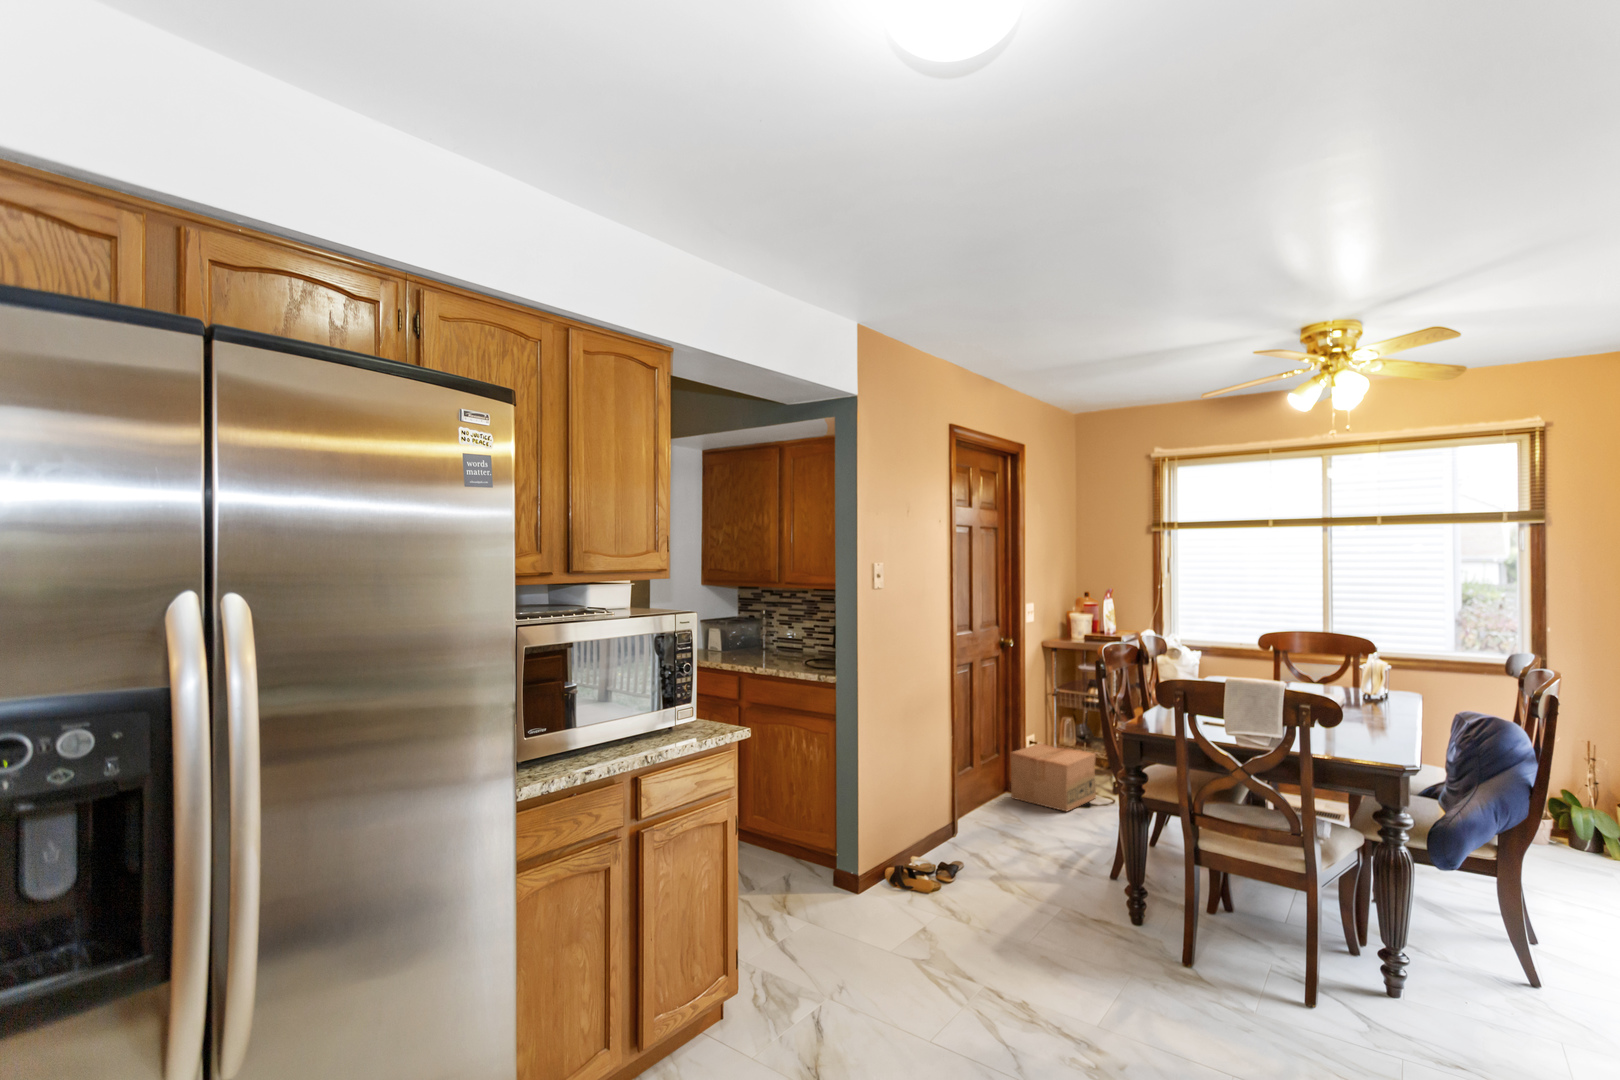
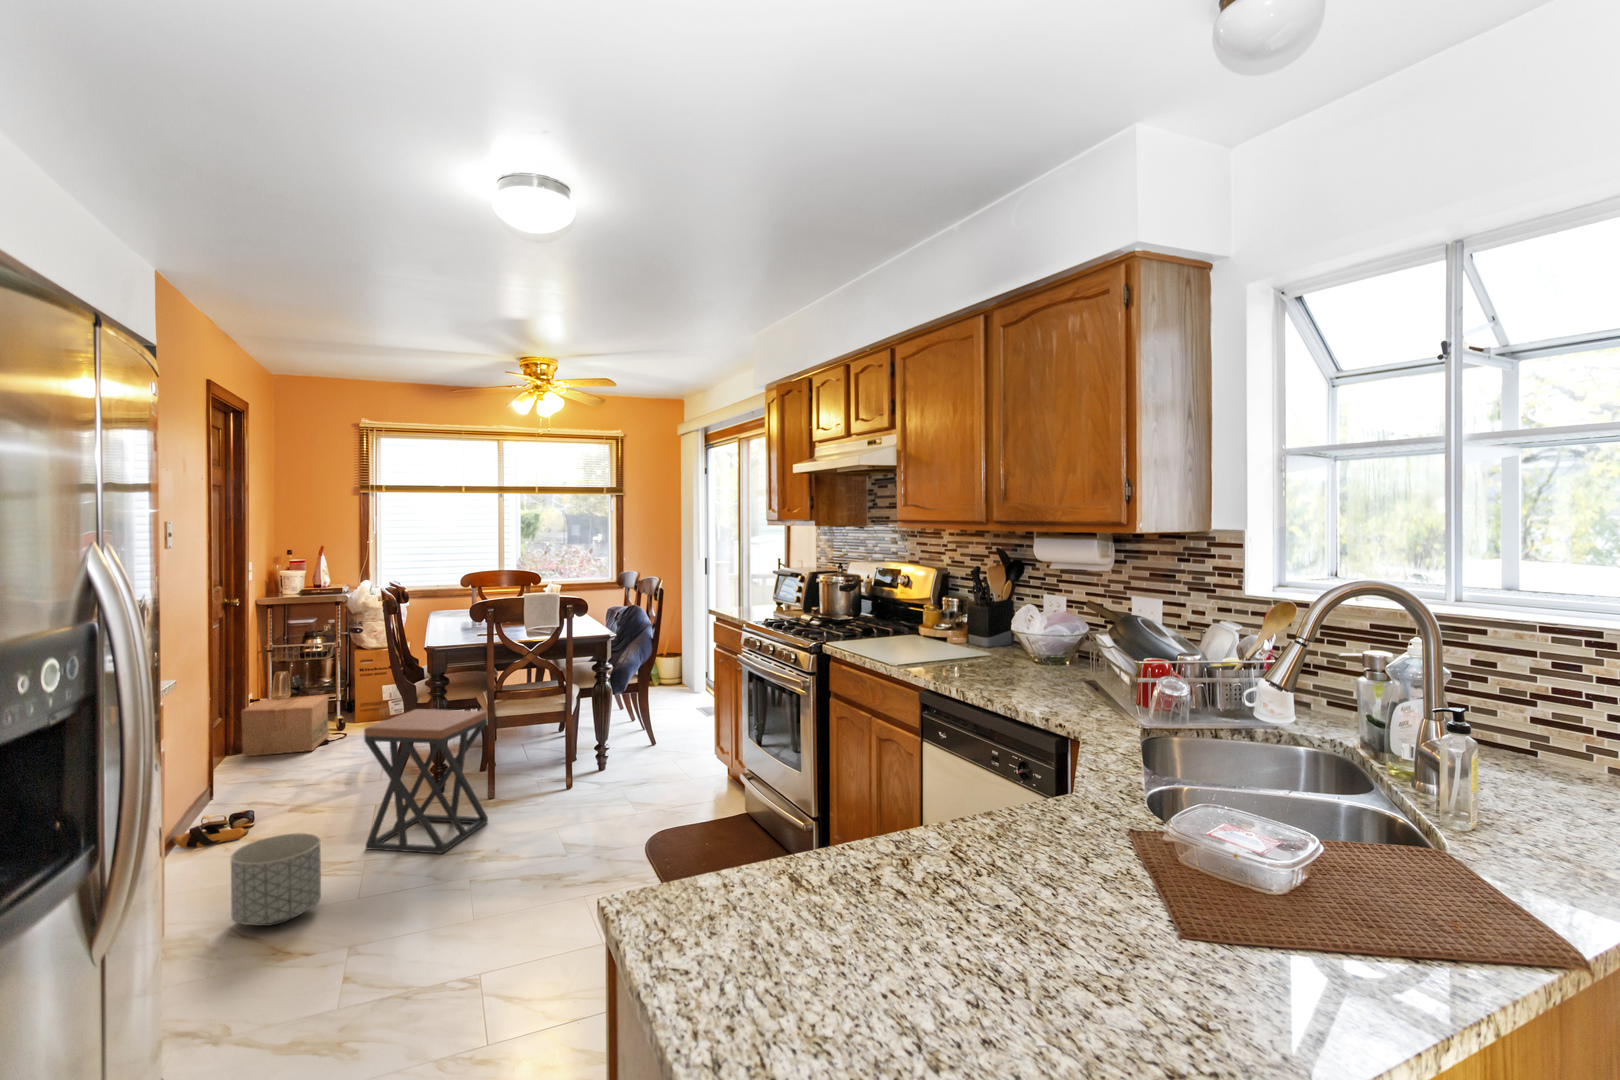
stool: none [1004,814,1154,1023] -> present [364,709,488,853]
planter: none [829,919,909,1025] -> present [231,833,321,926]

